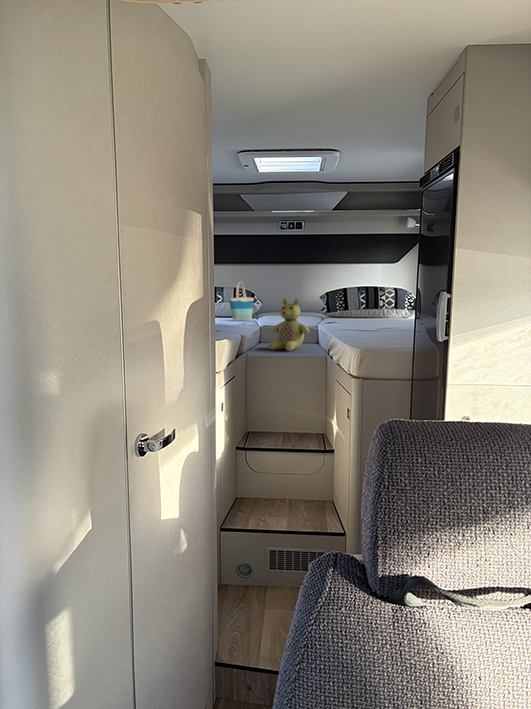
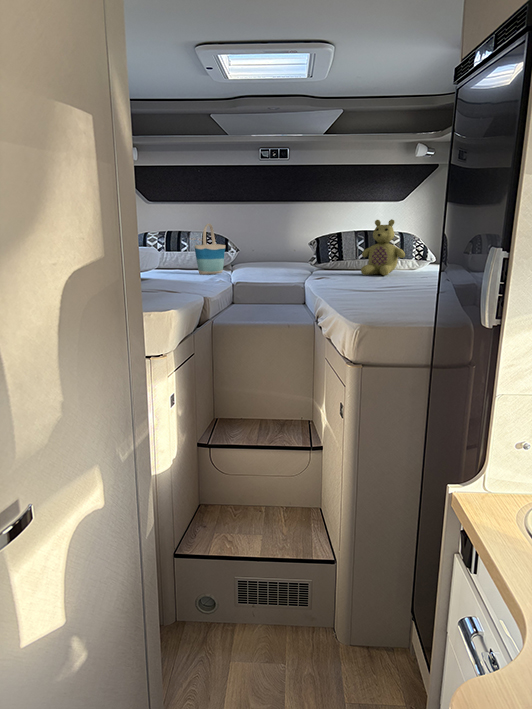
stuffed bear: present [268,299,309,351] -> present [361,219,405,275]

